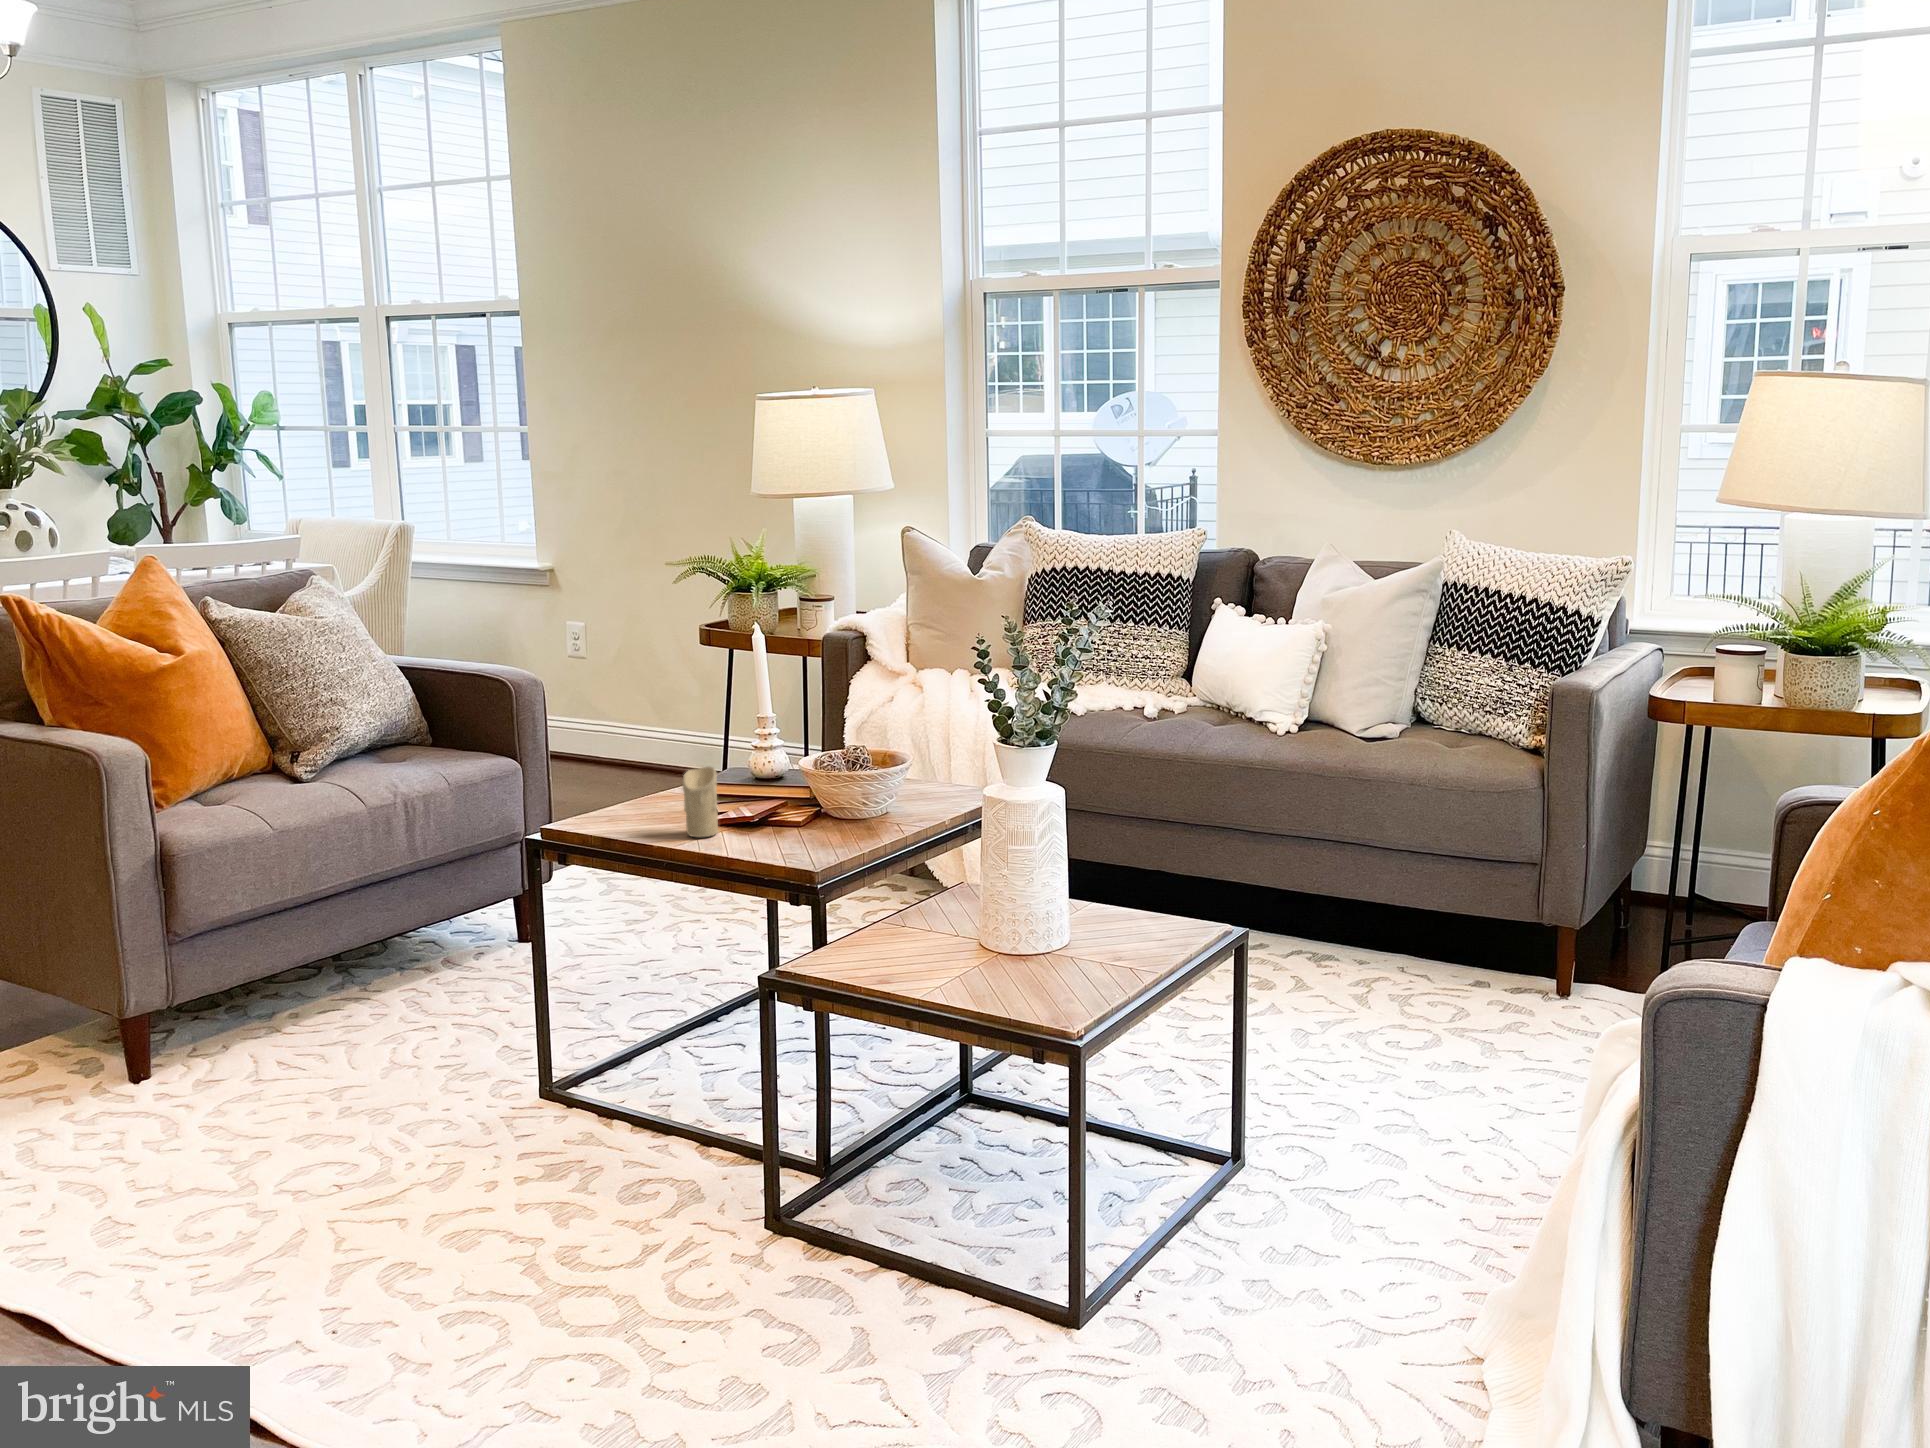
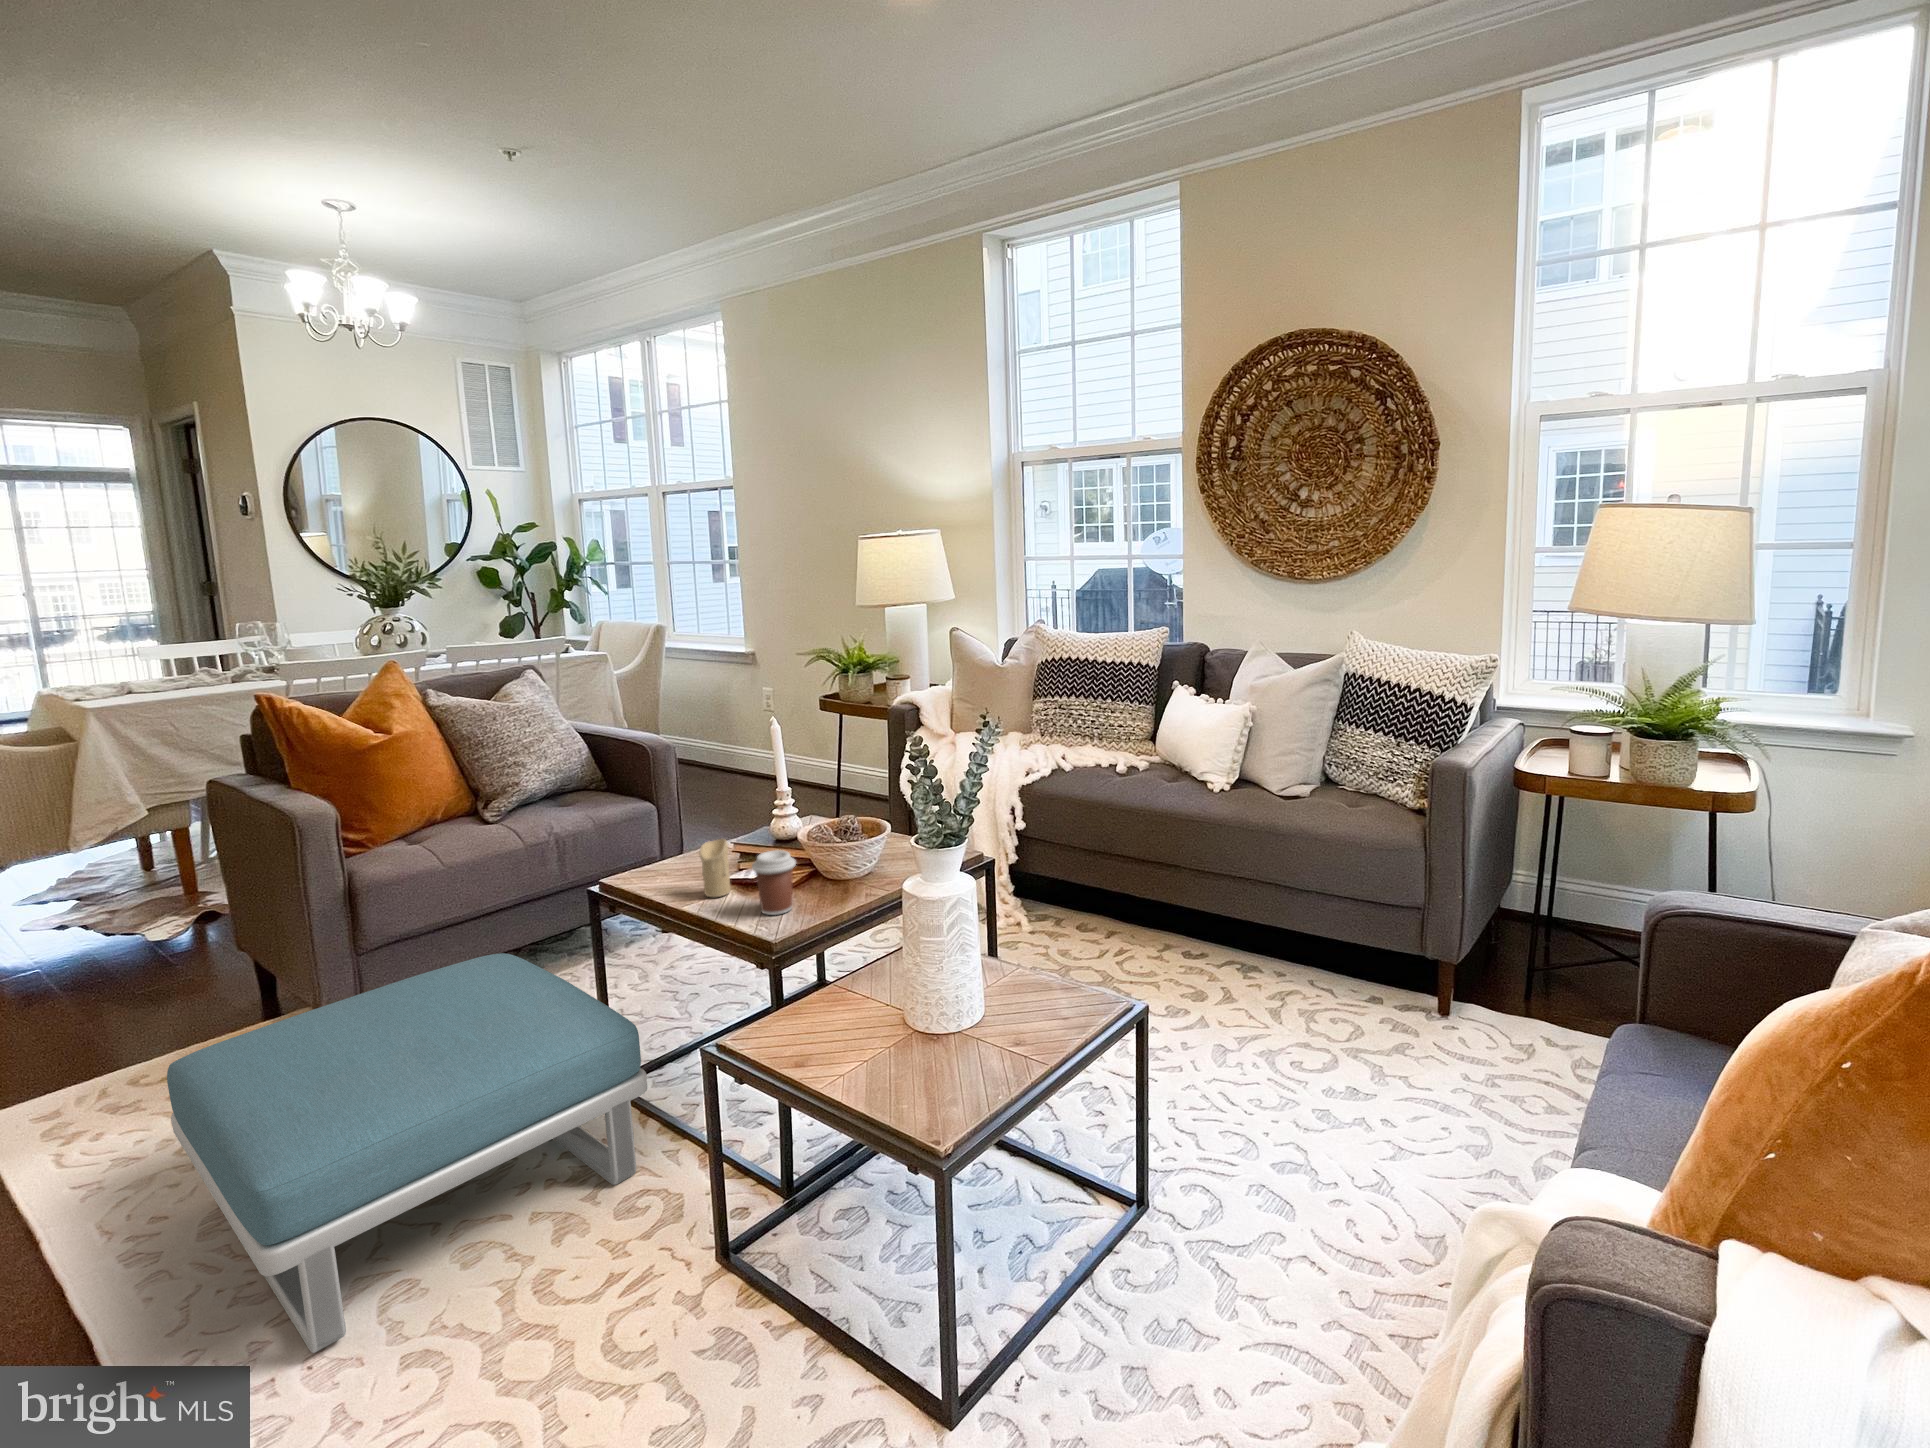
coffee cup: none [760,776,813,851] -> present [752,850,796,915]
footstool: none [62,923,641,1310] -> present [167,953,647,1353]

